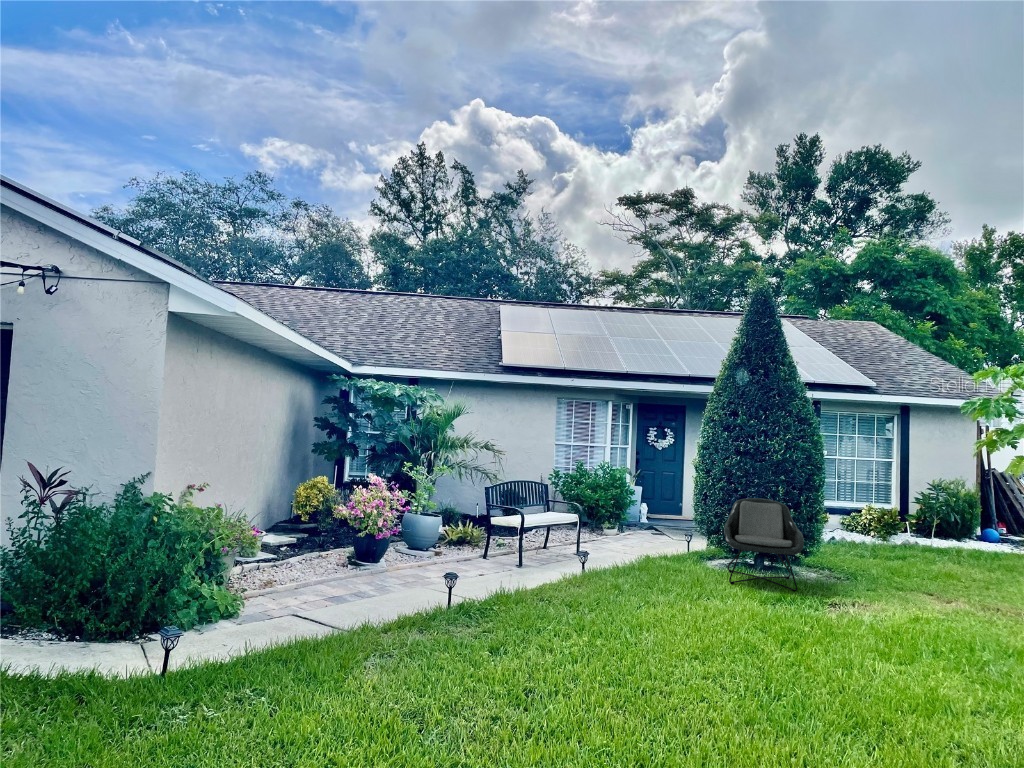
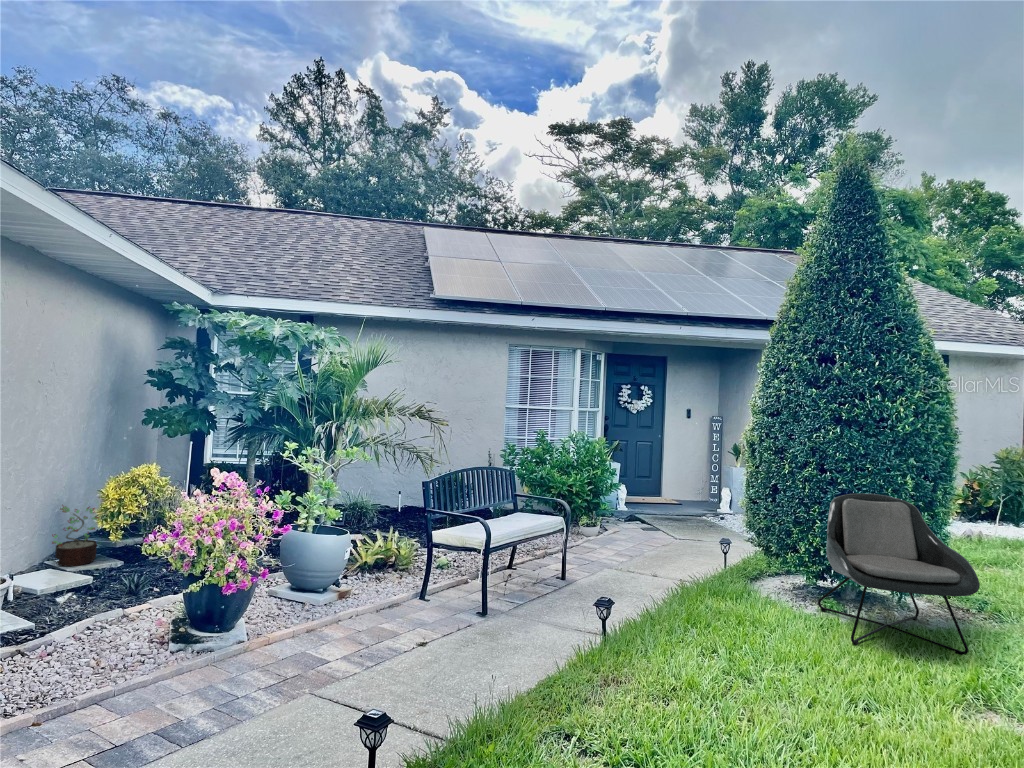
decorative plant: none [269,498,294,535] -> present [52,506,98,566]

